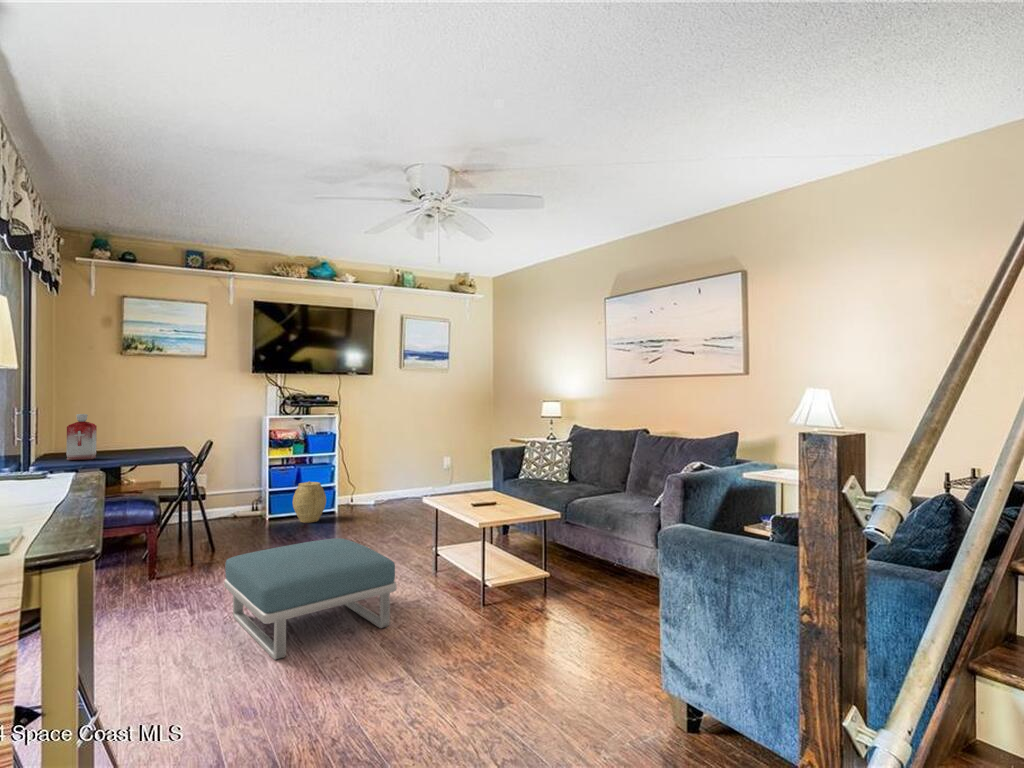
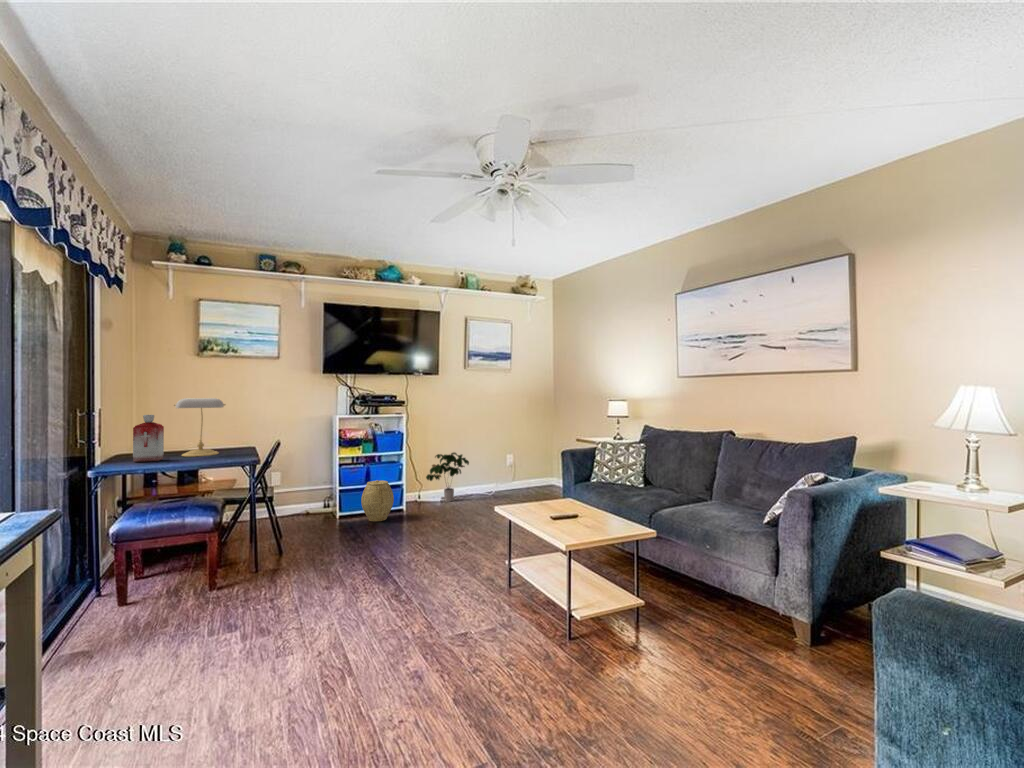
desk lamp: none [105,398,157,456] -> present [174,398,225,457]
potted plant: none [360,454,405,504] -> present [426,452,469,502]
footstool: present [224,538,397,660] -> none [276,554,471,722]

